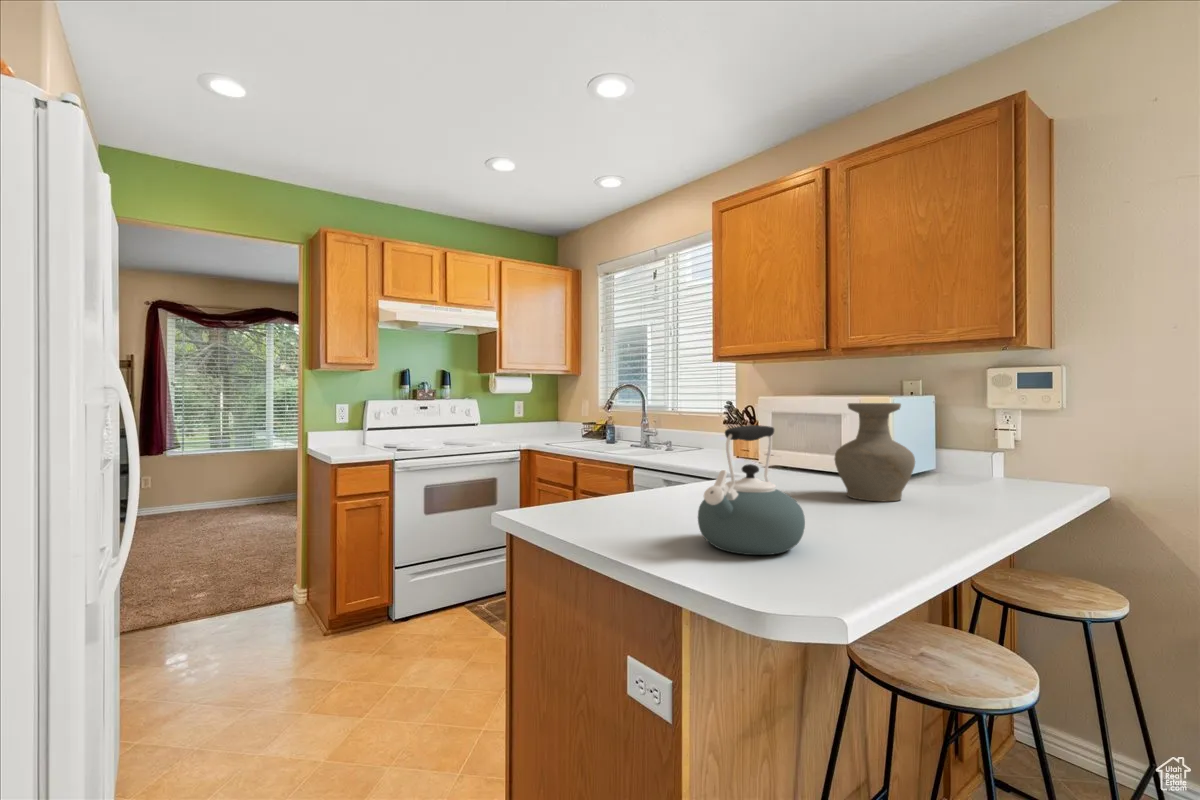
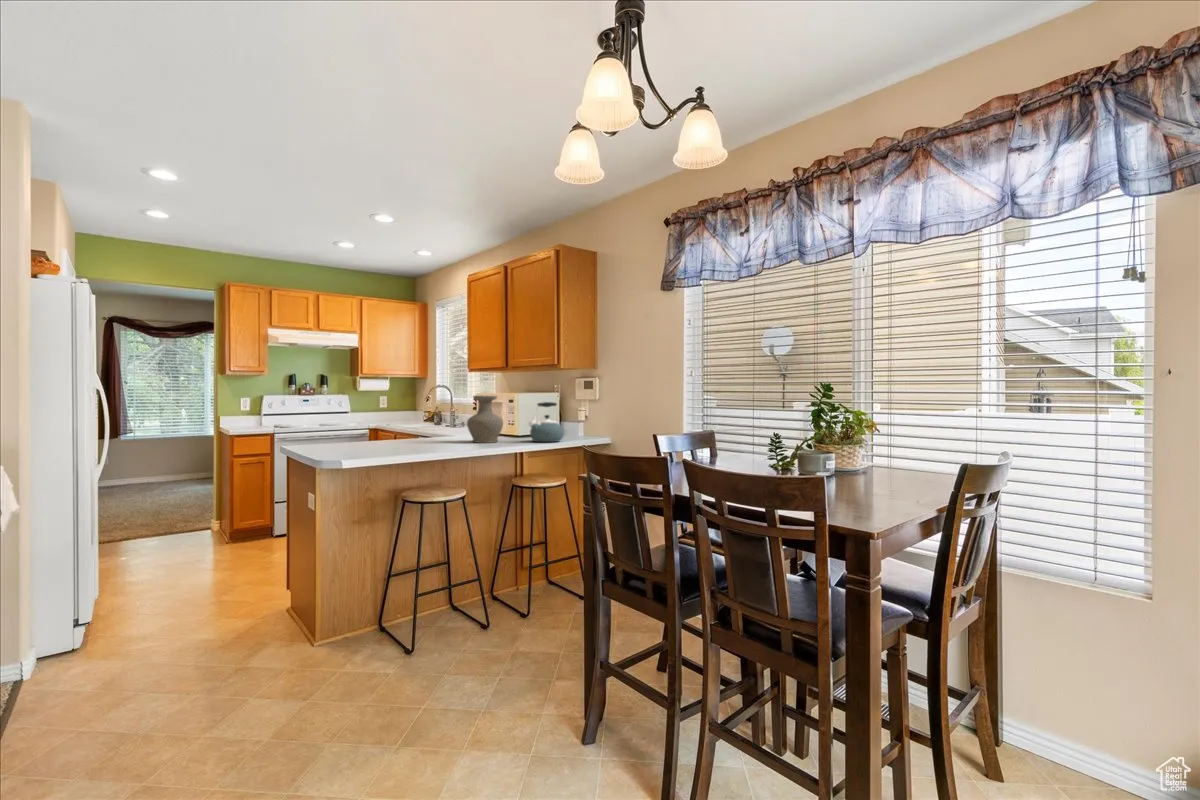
kettle: present [698,425,805,555] -> present [529,402,564,442]

